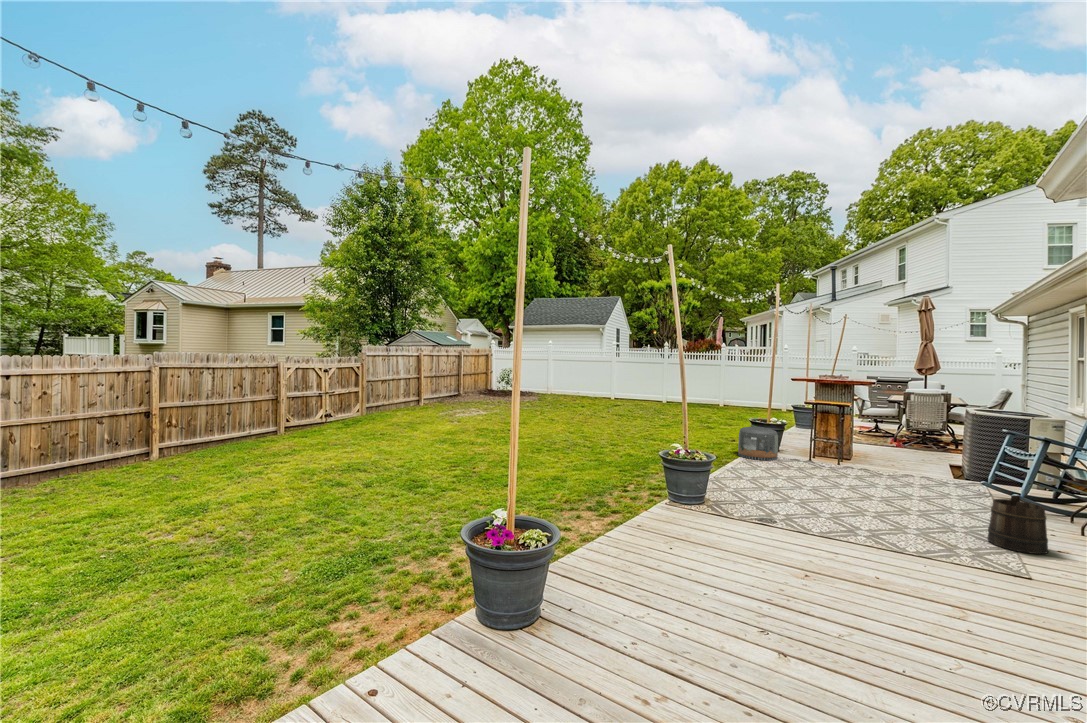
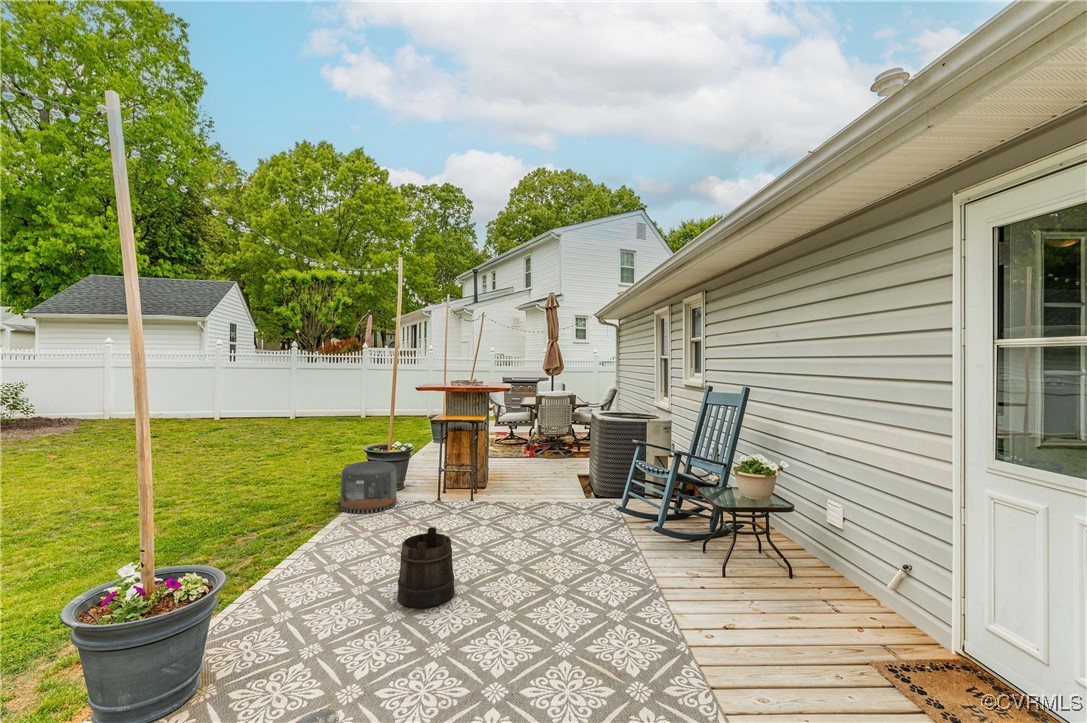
bucket: present [988,495,1048,554] -> present [398,527,454,608]

